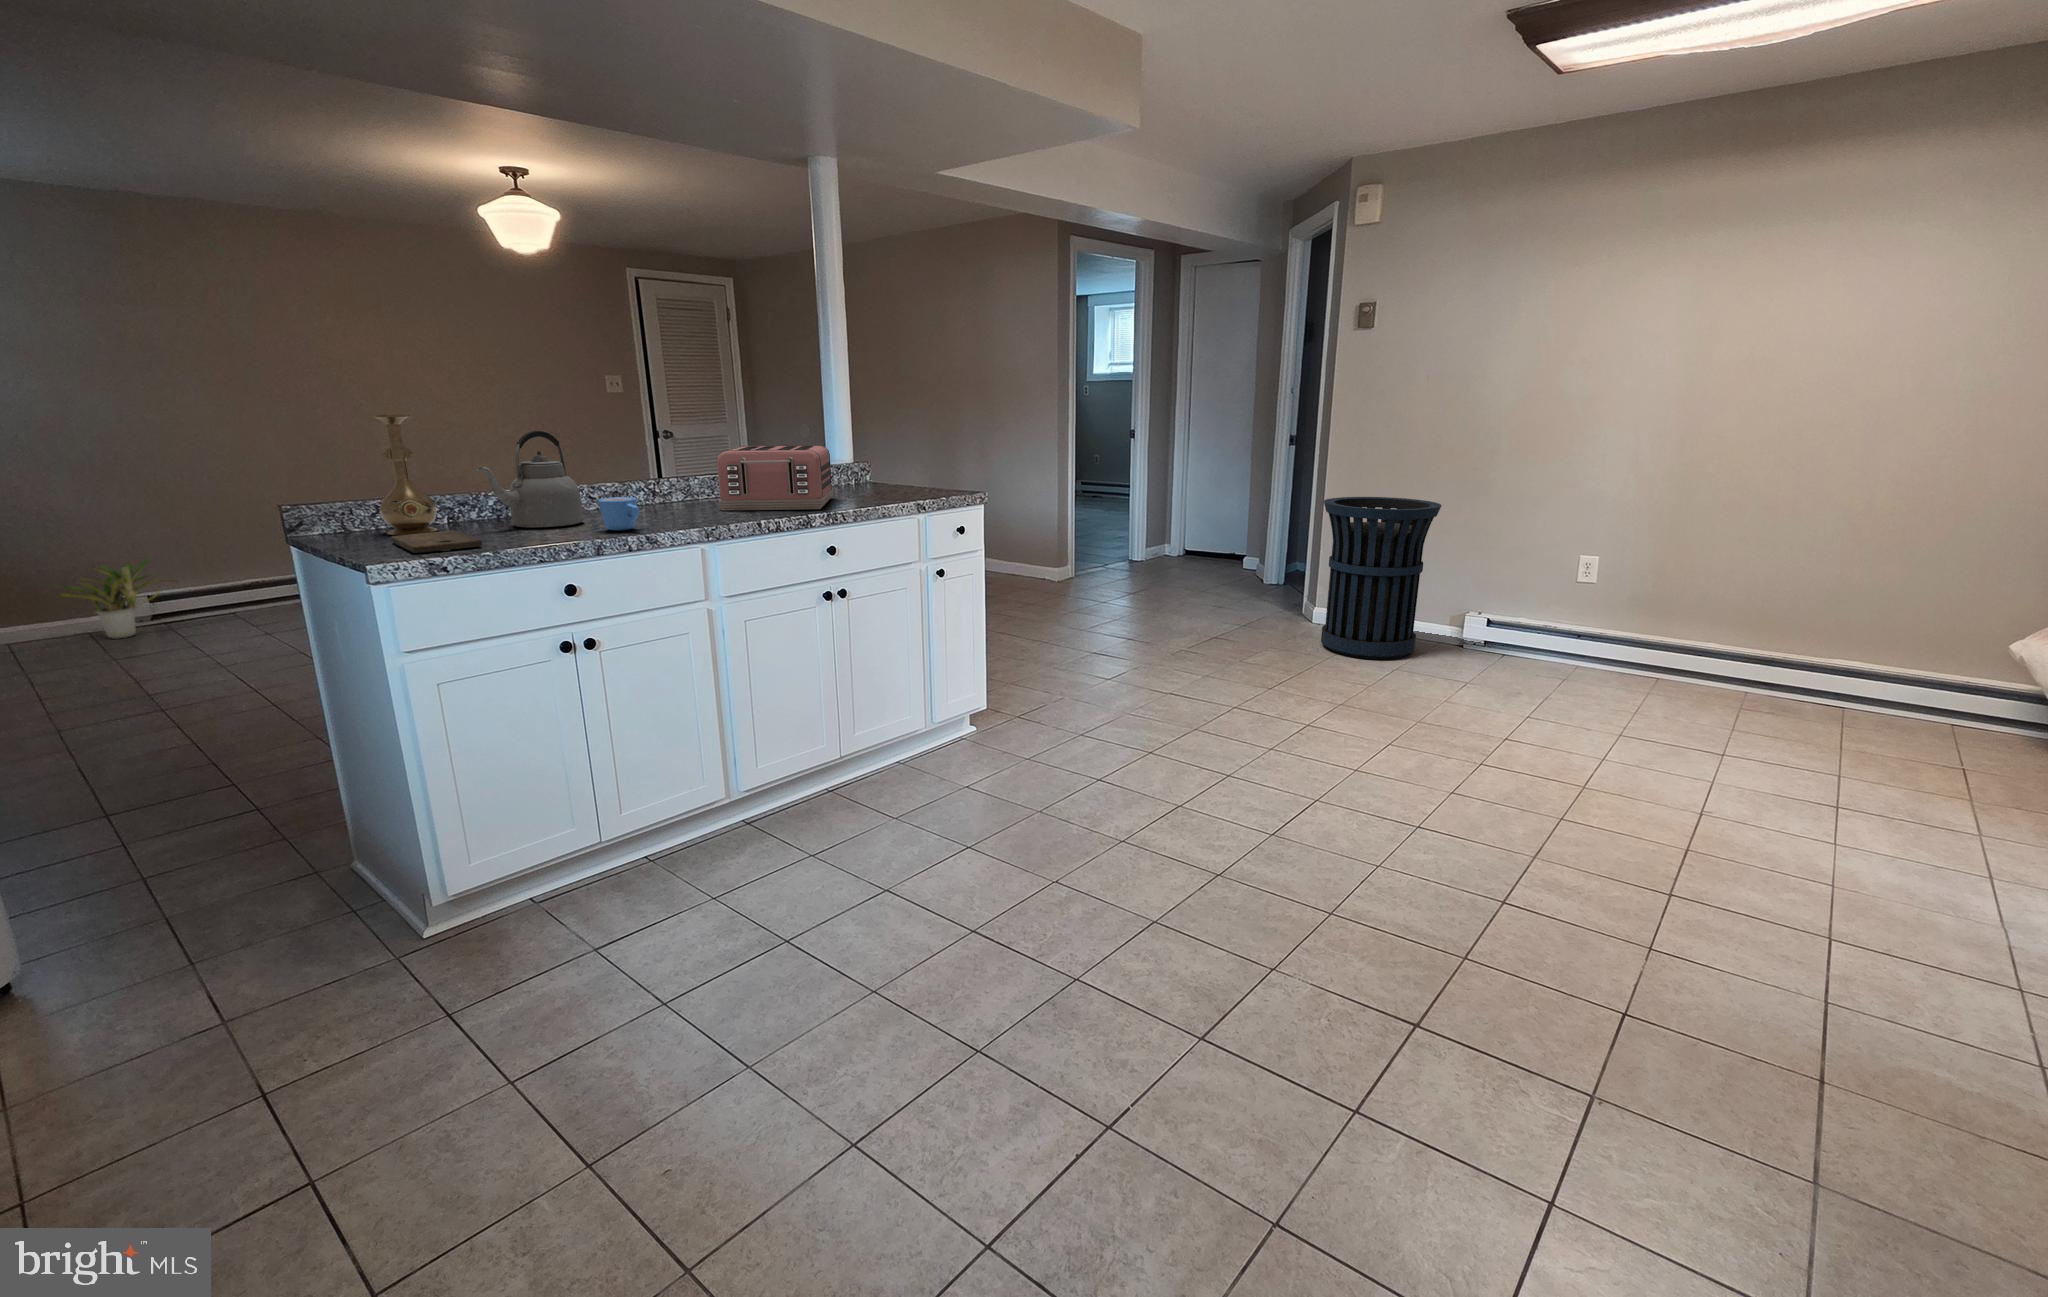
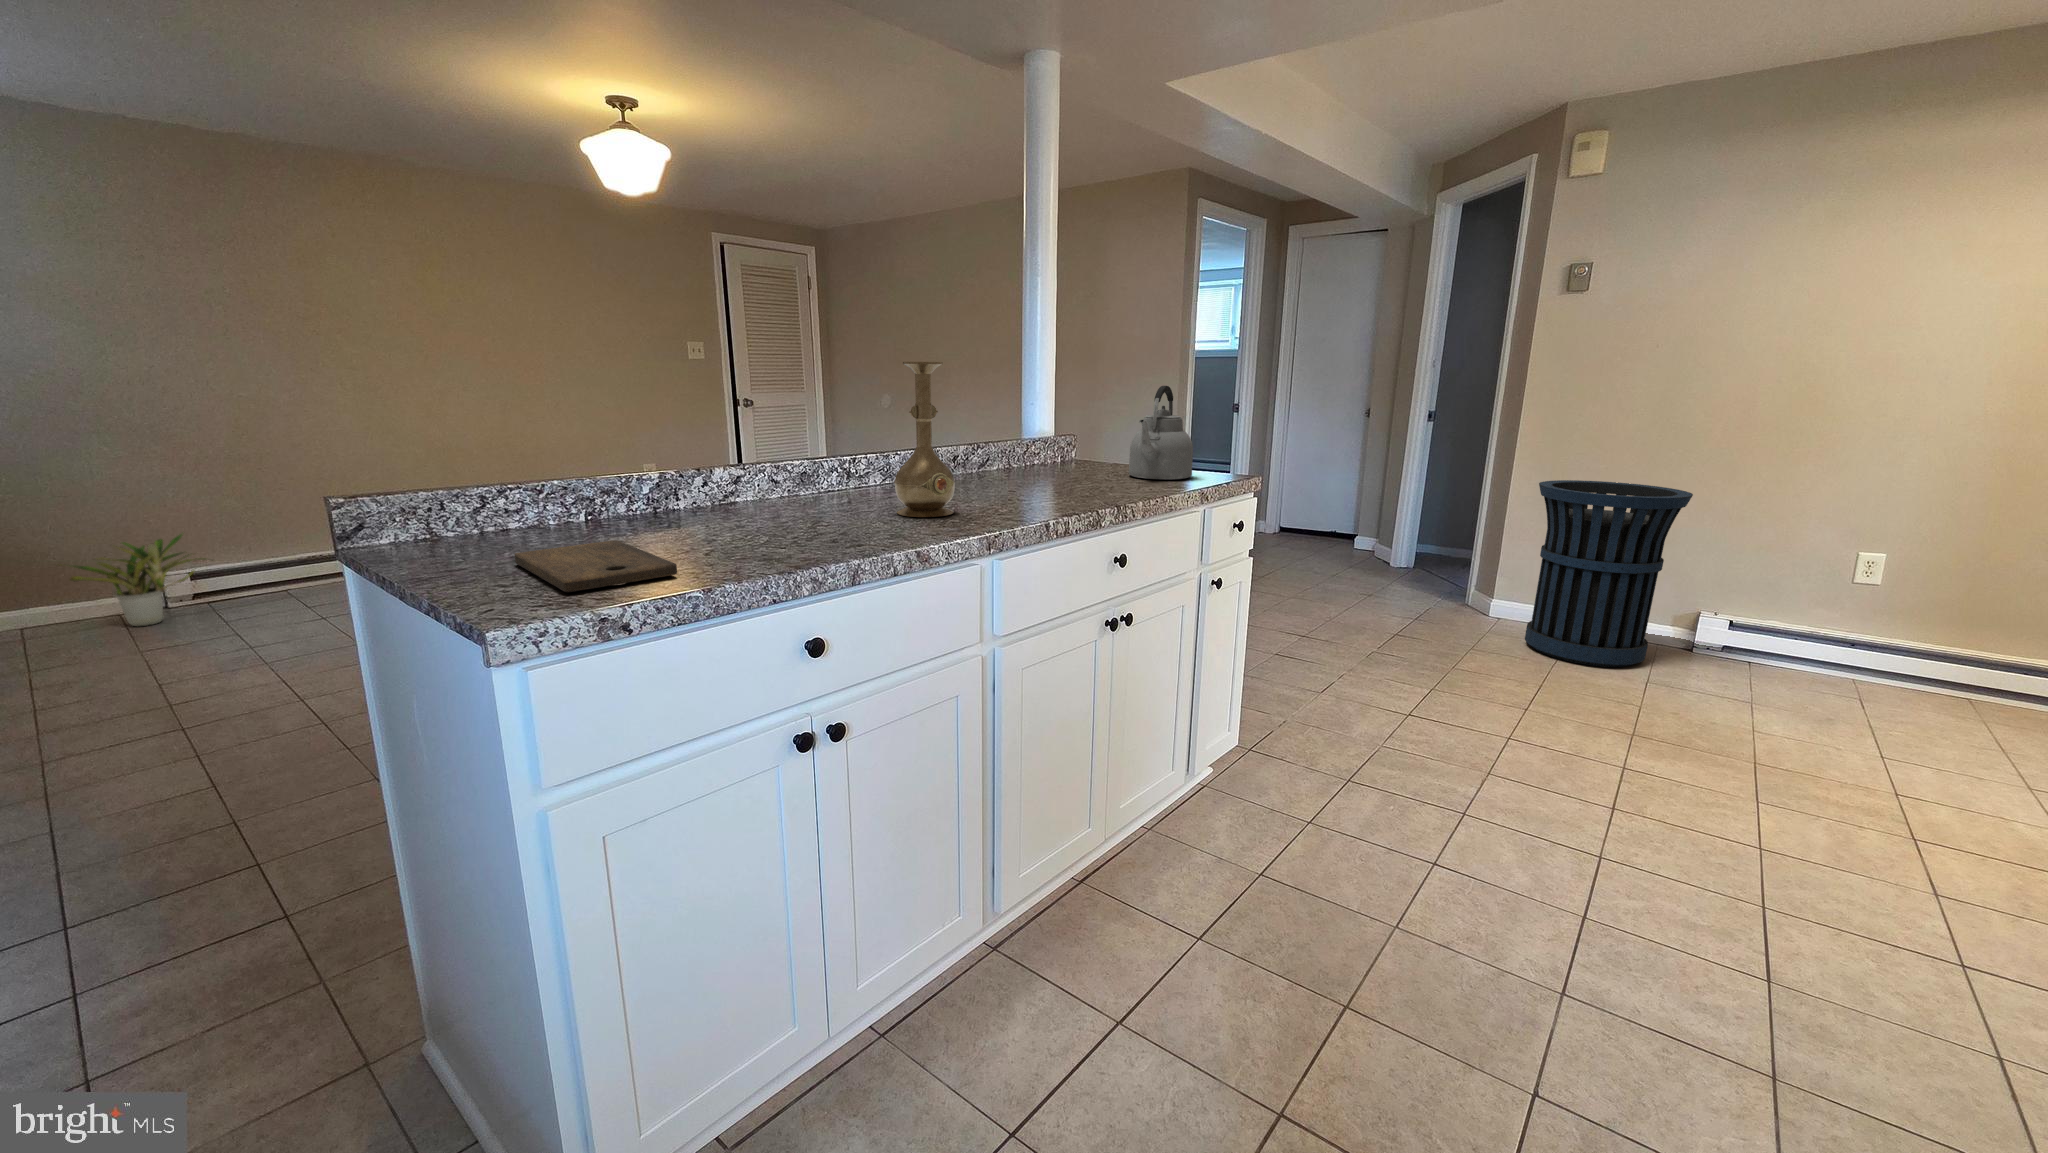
vase: present [373,415,438,535] -> present [894,362,955,517]
kettle: present [476,431,584,528] -> present [1129,386,1193,480]
toaster: present [717,445,834,511] -> none [952,412,1096,501]
mug: present [598,497,639,531] -> none [834,486,902,539]

